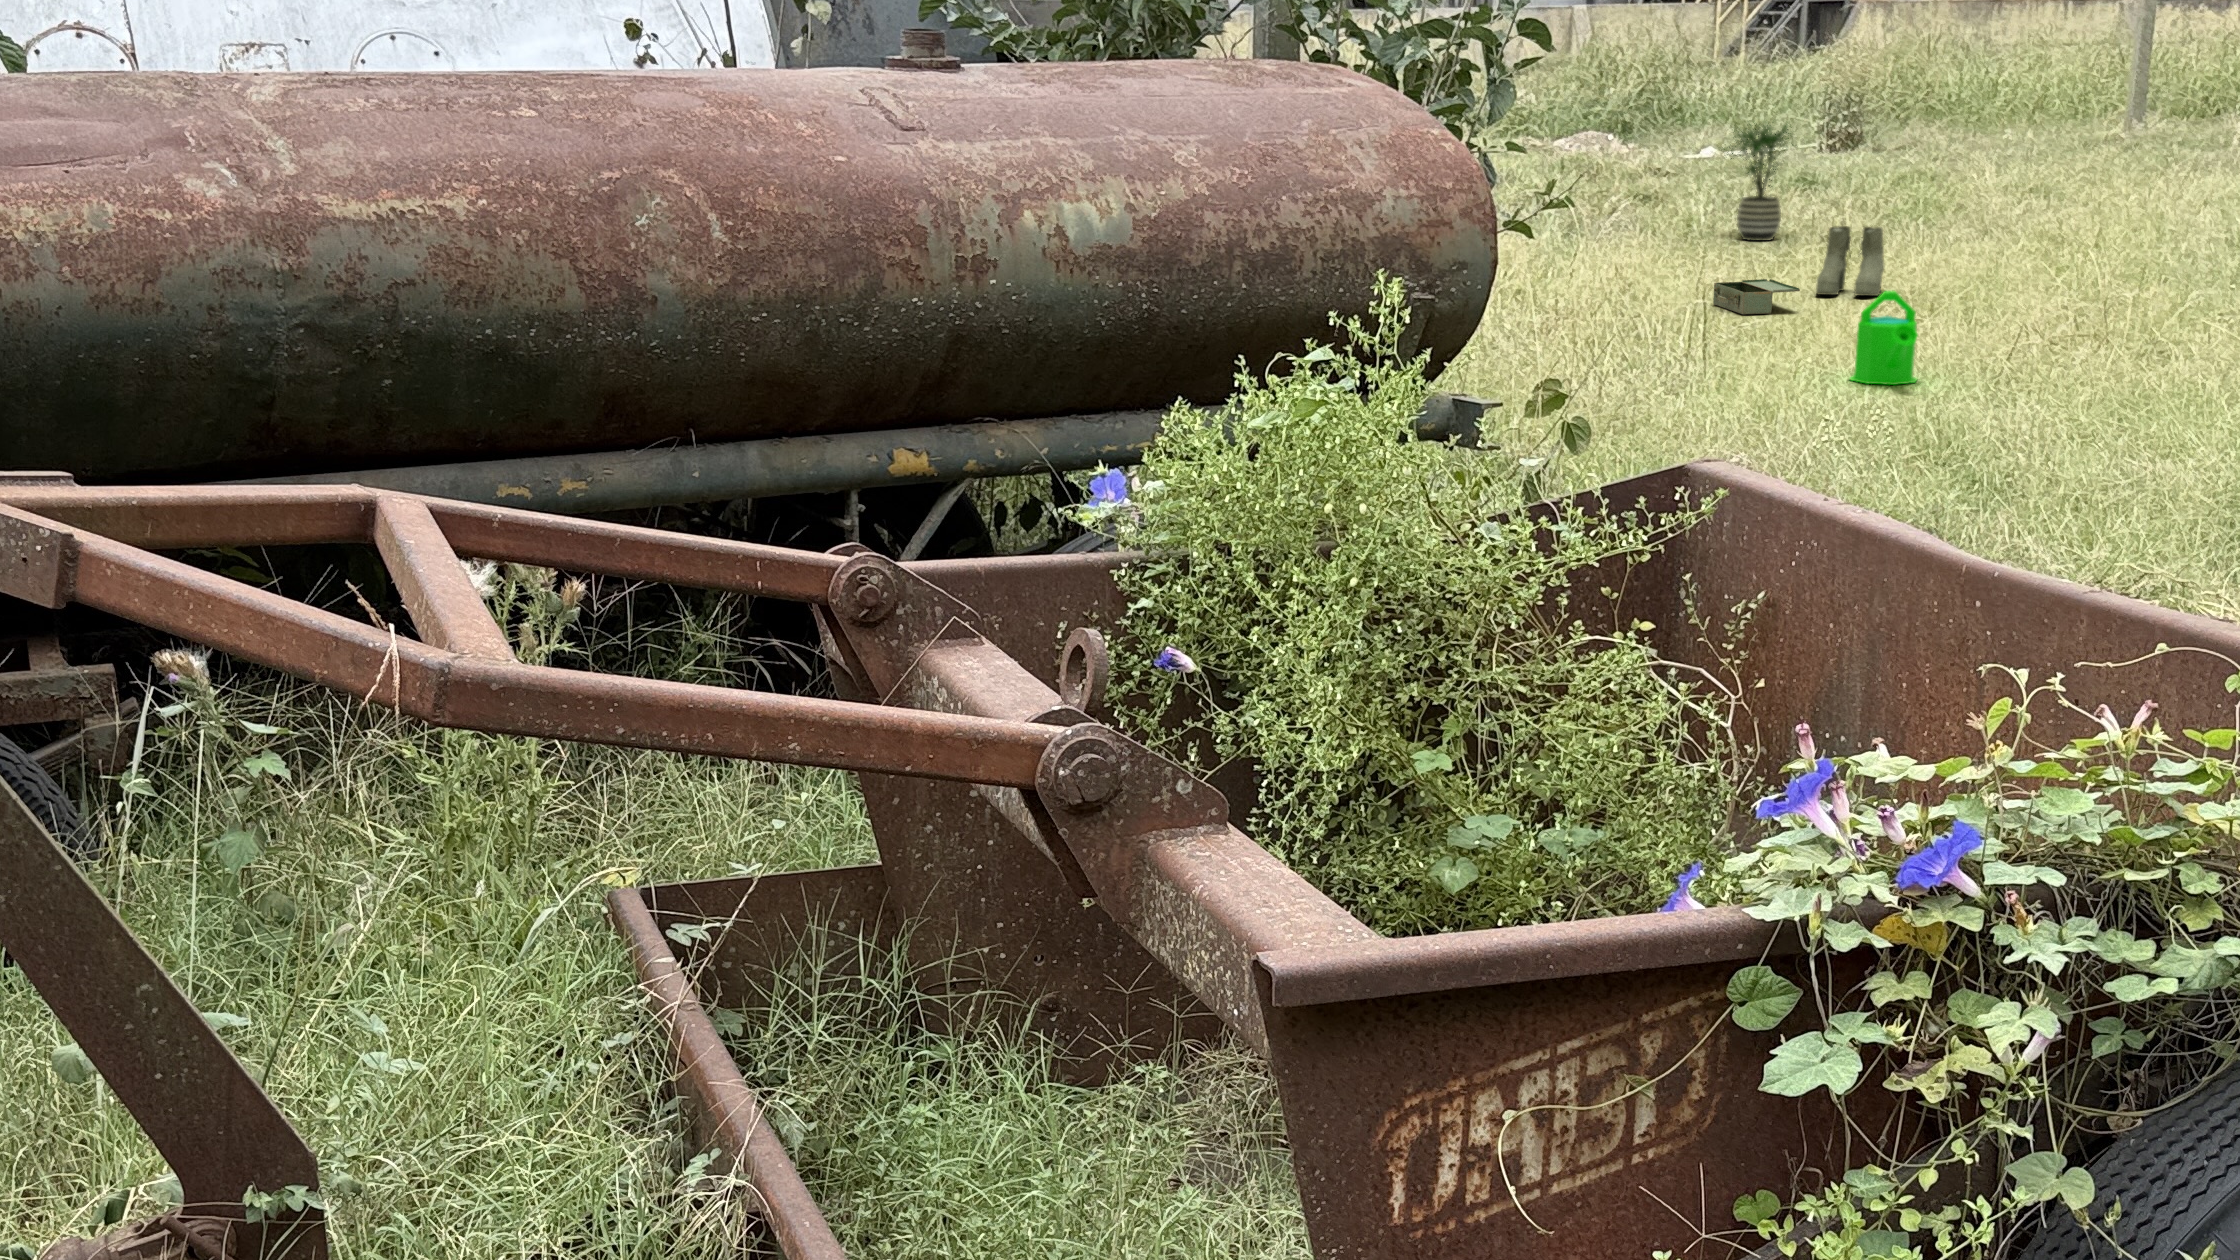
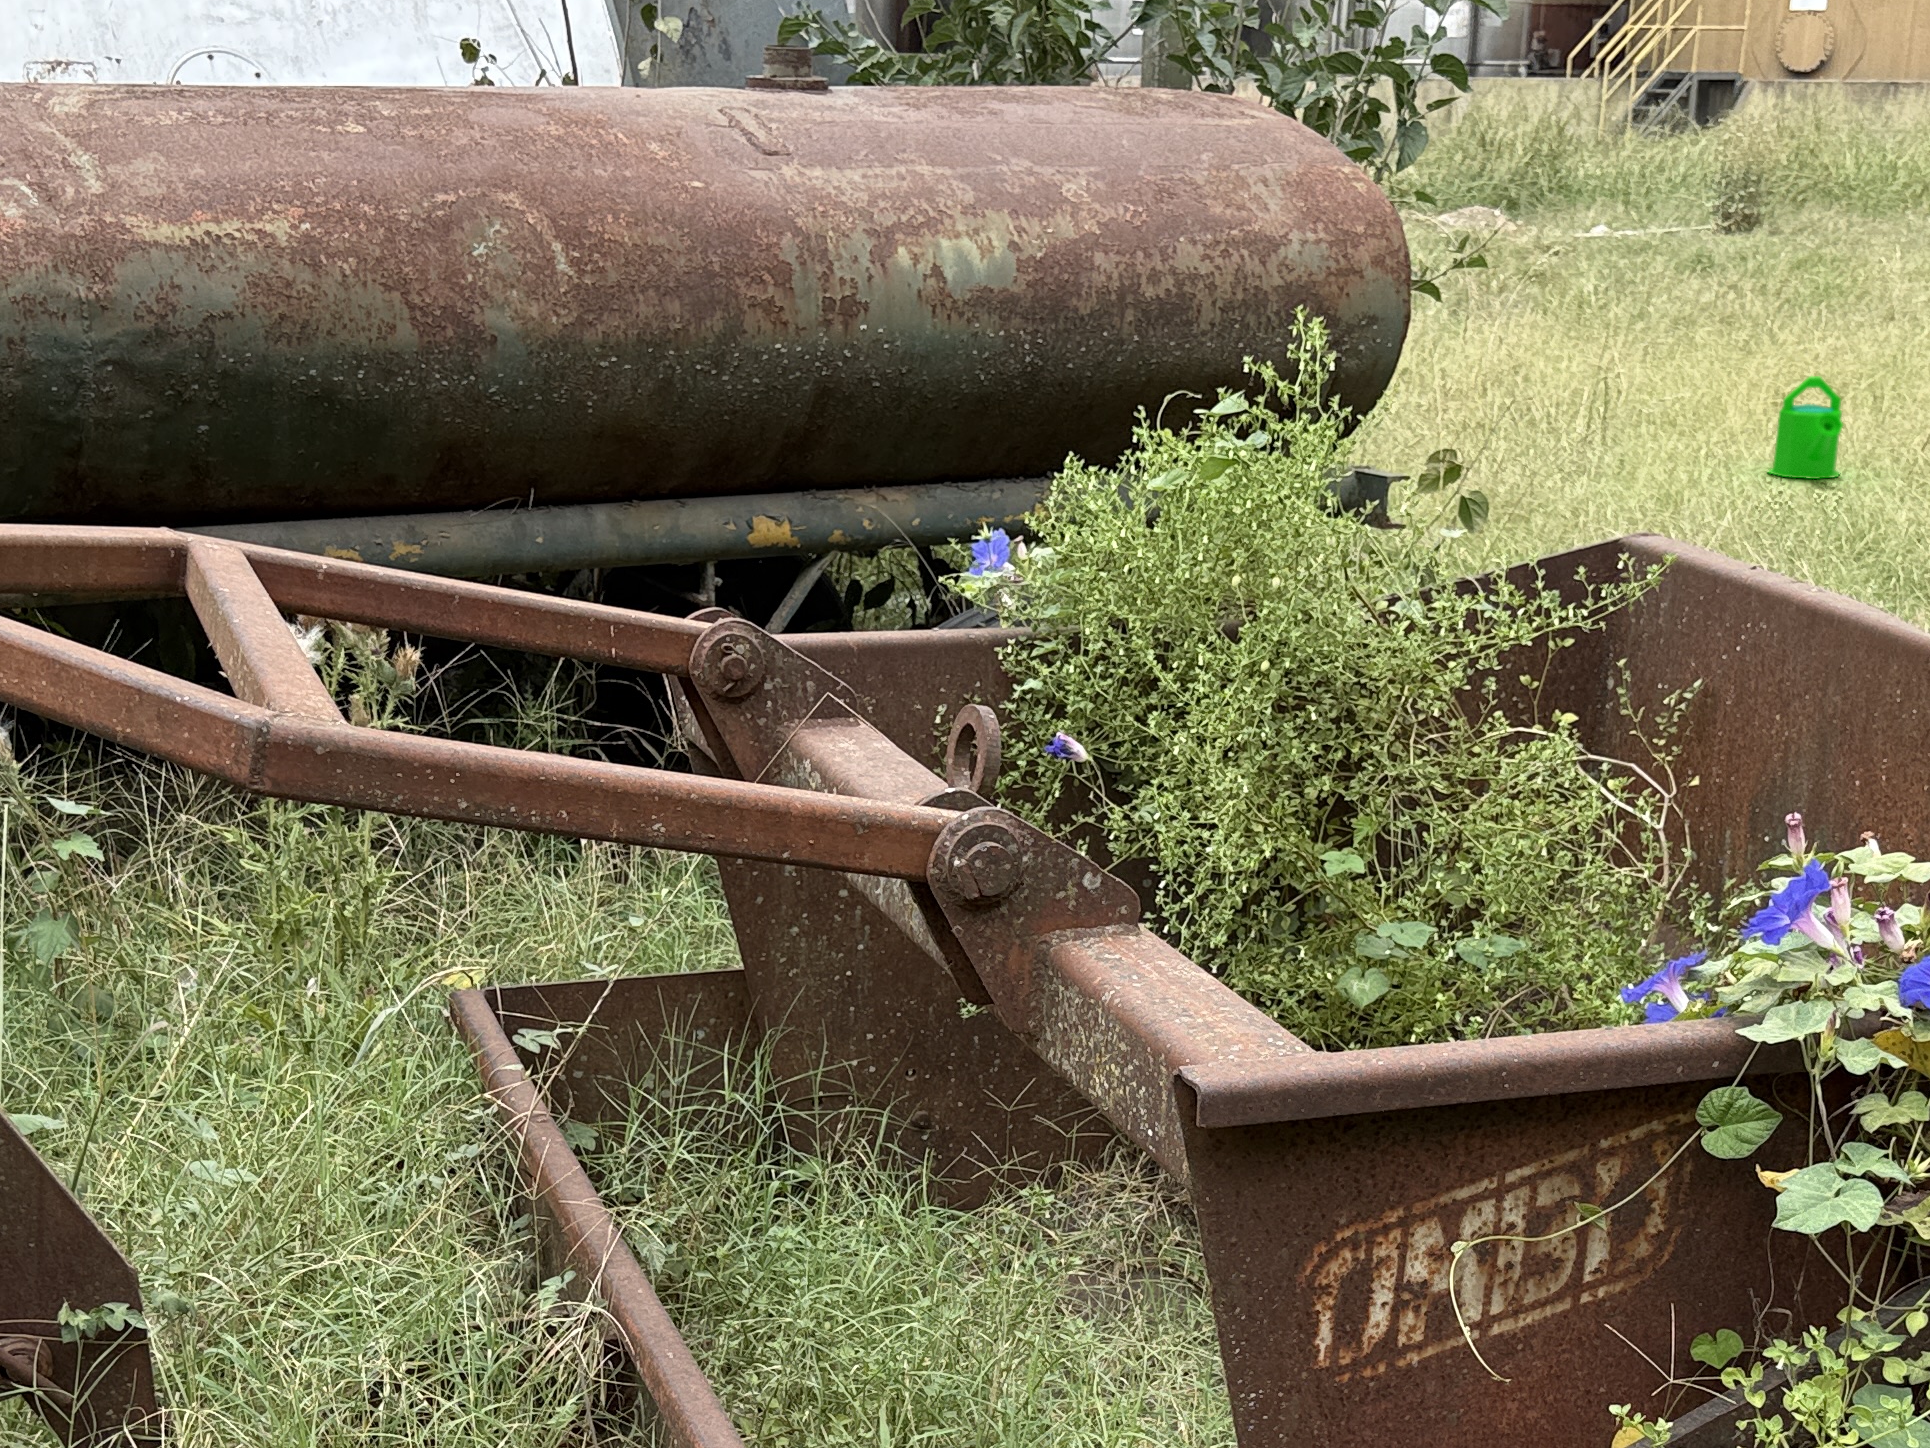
potted plant: present [1723,122,1793,241] -> none [1629,190,1715,324]
boots: present [1816,226,1885,296] -> none [1730,308,1804,384]
toolbox: present [1713,279,1800,314] -> none [1621,364,1714,402]

